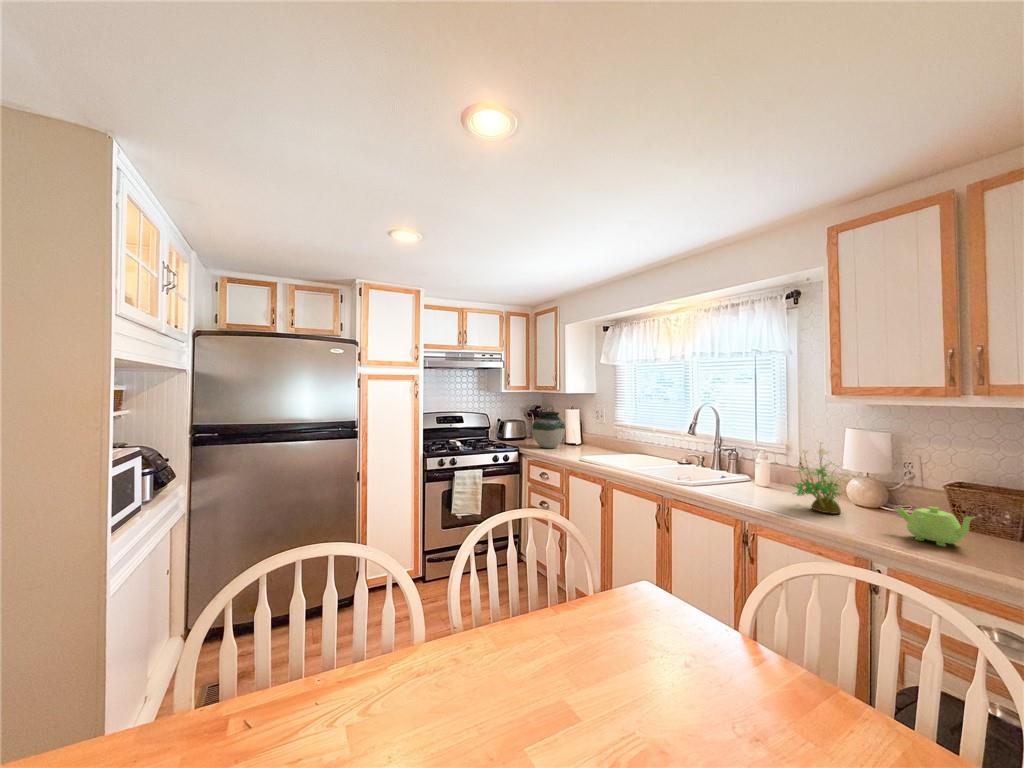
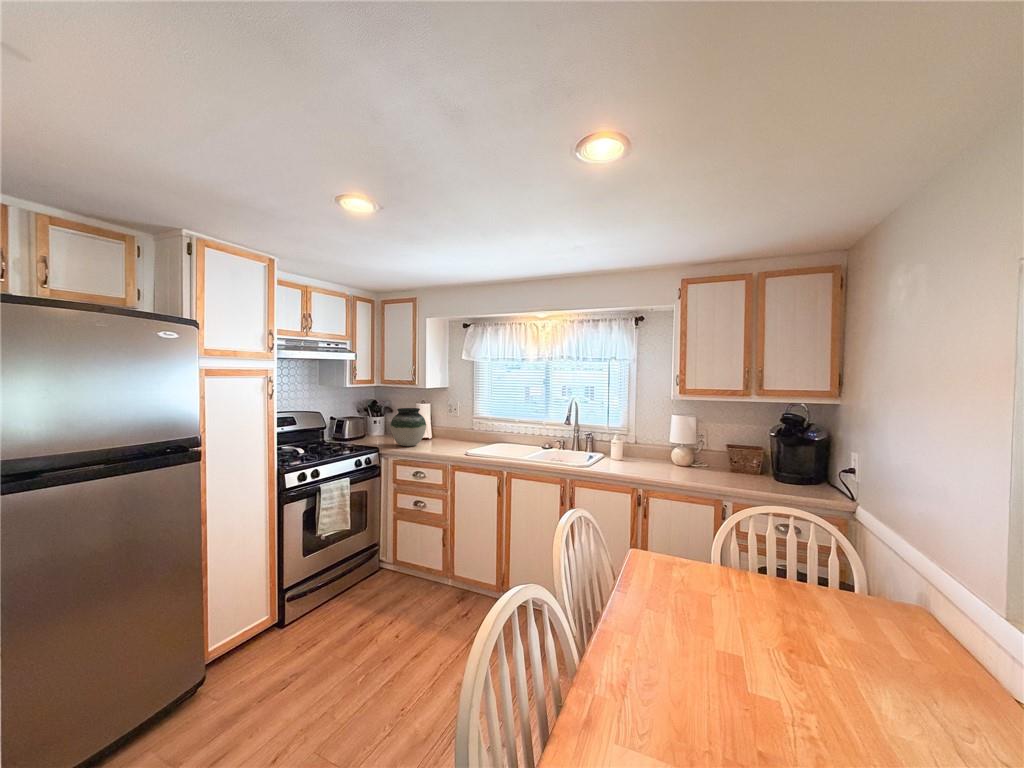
potted plant: present [792,442,854,514] -> none [660,426,697,474]
teapot: present [896,506,975,547] -> none [723,462,764,484]

